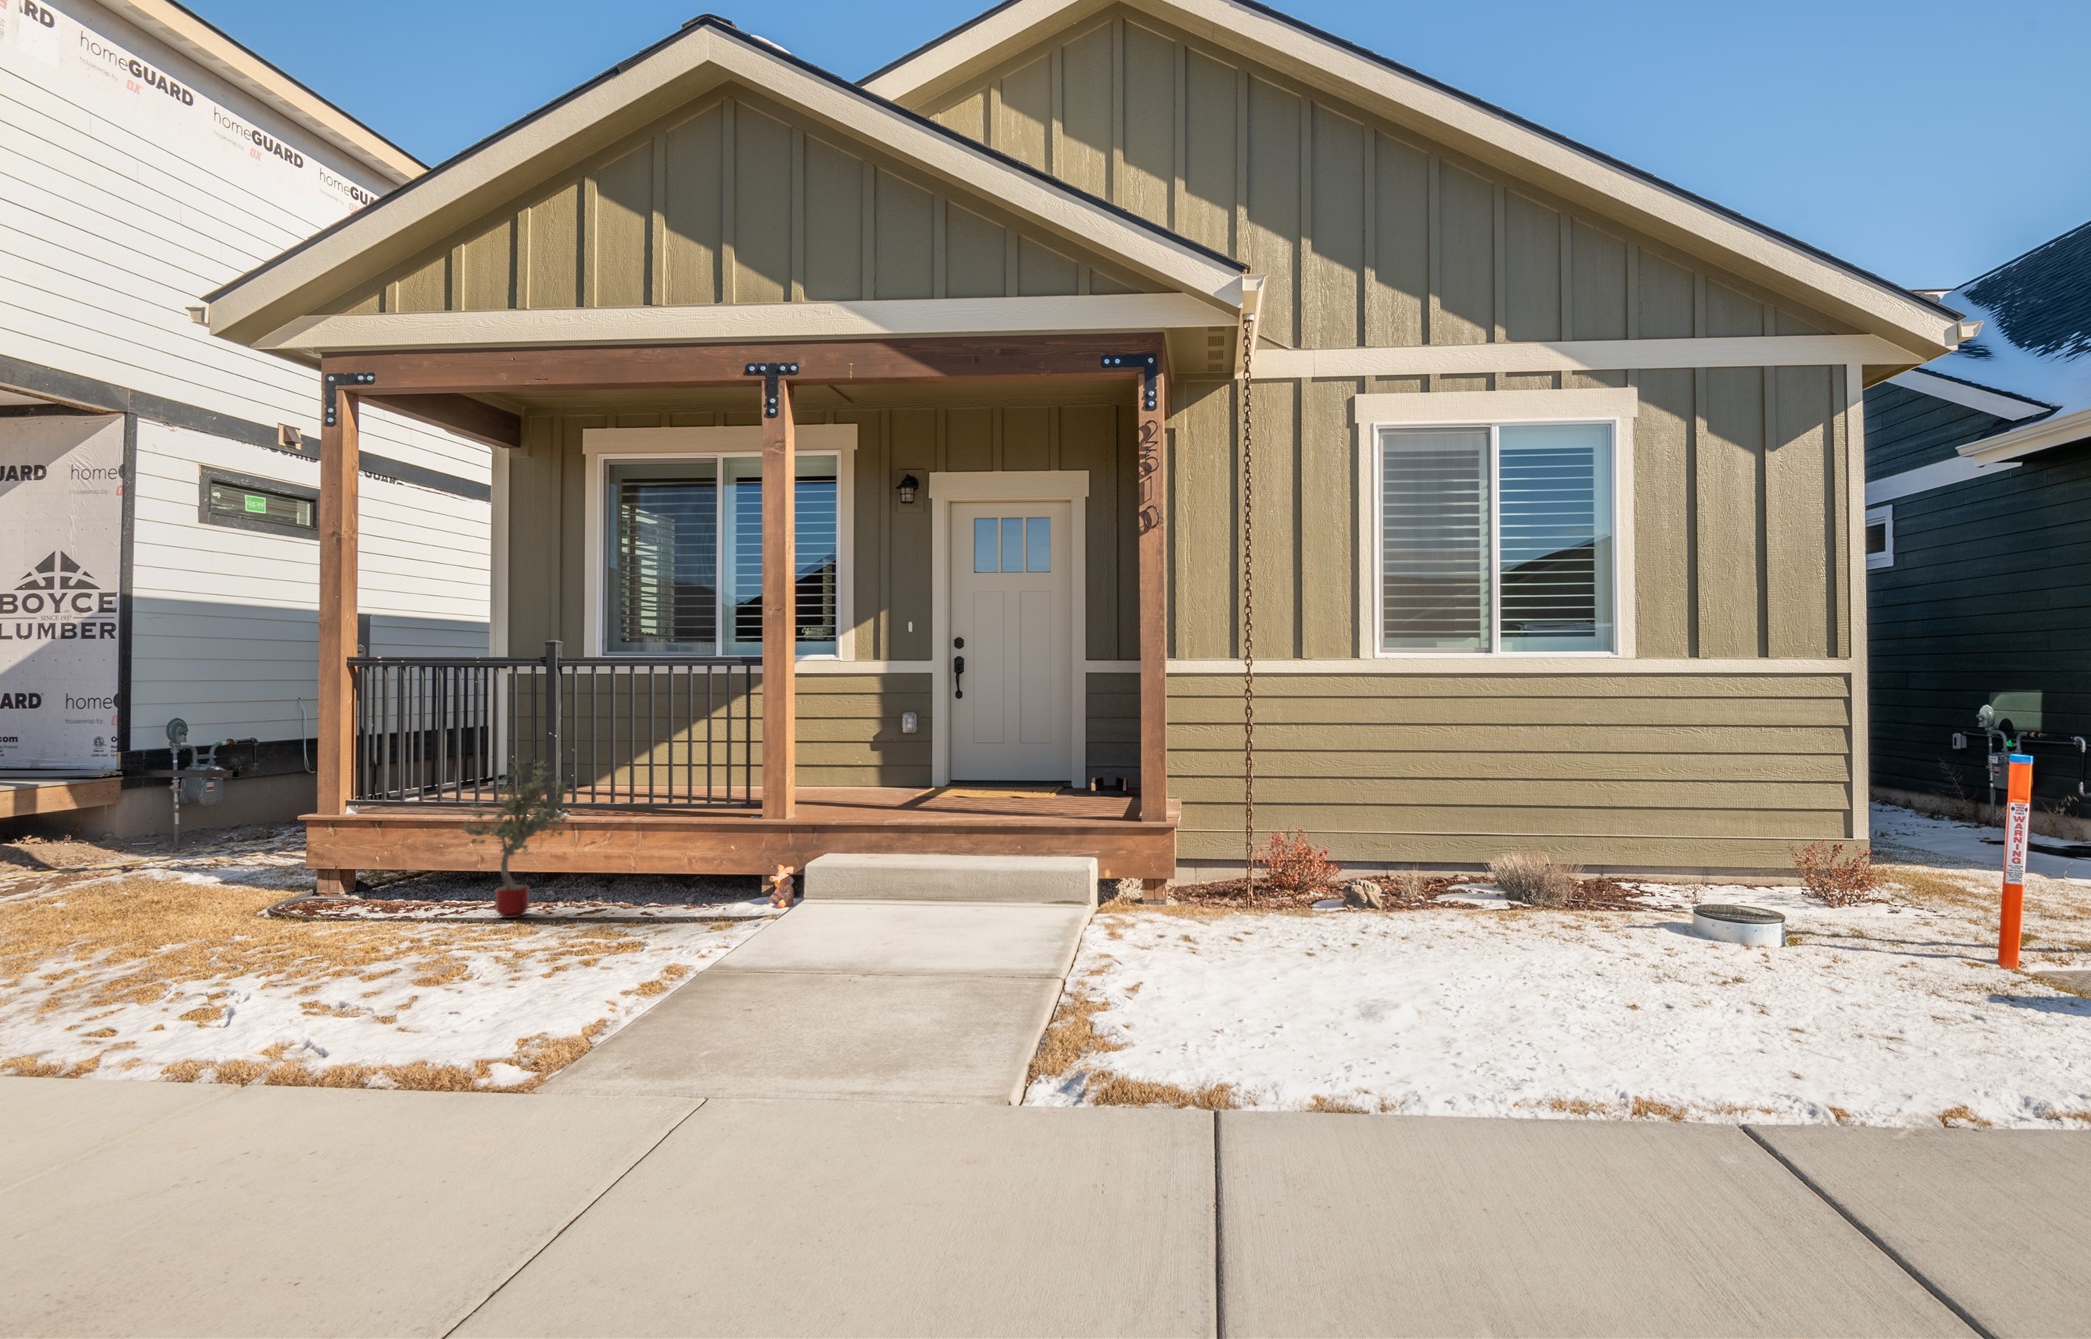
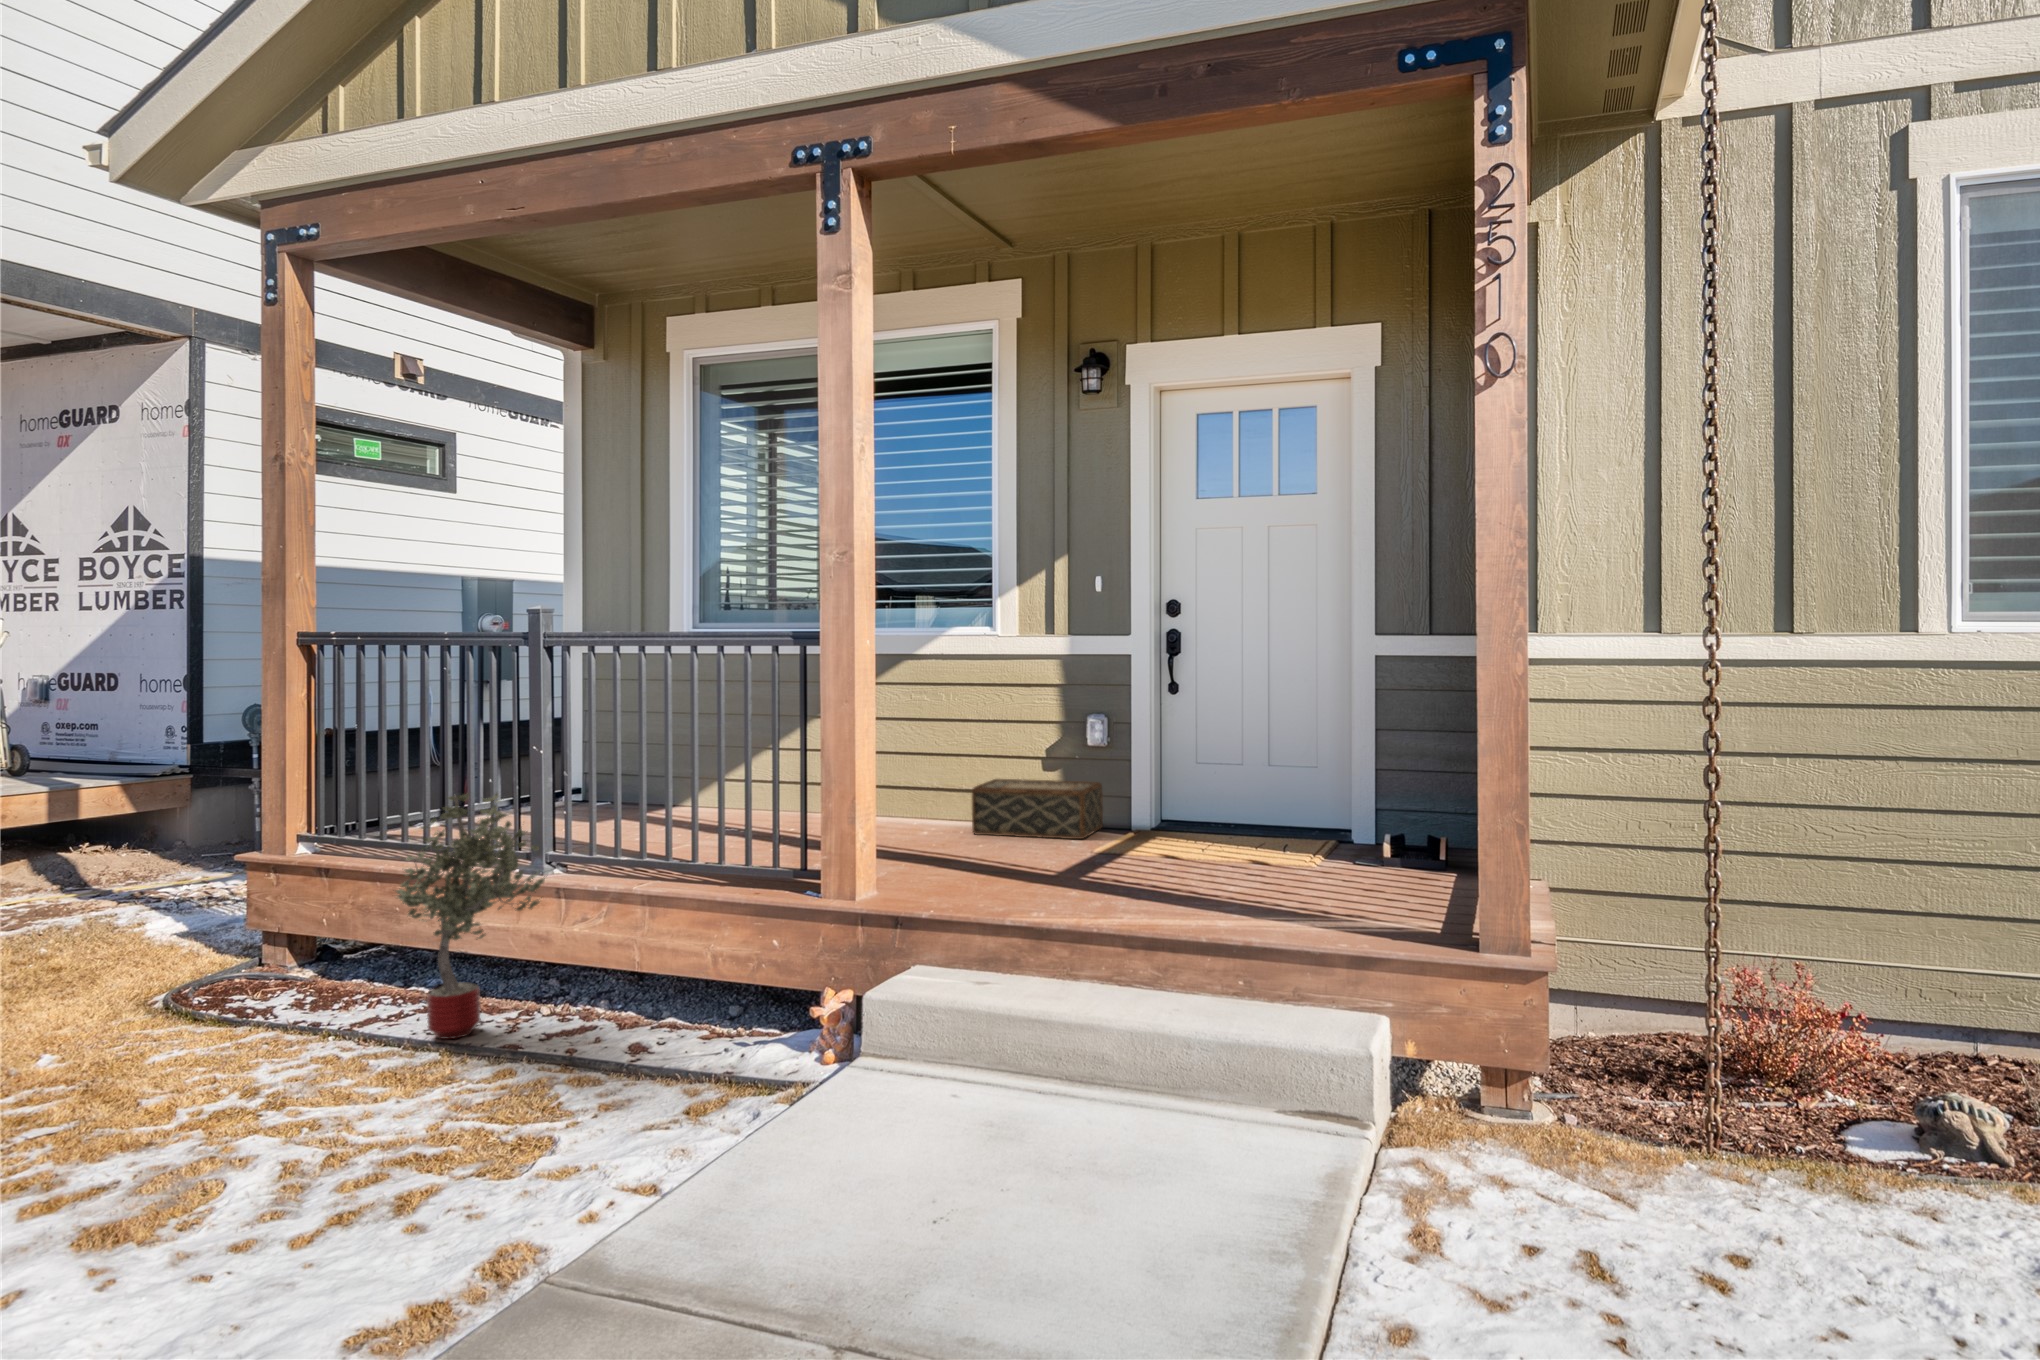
woven basket: none [826,757,912,792] -> present [972,779,1103,839]

